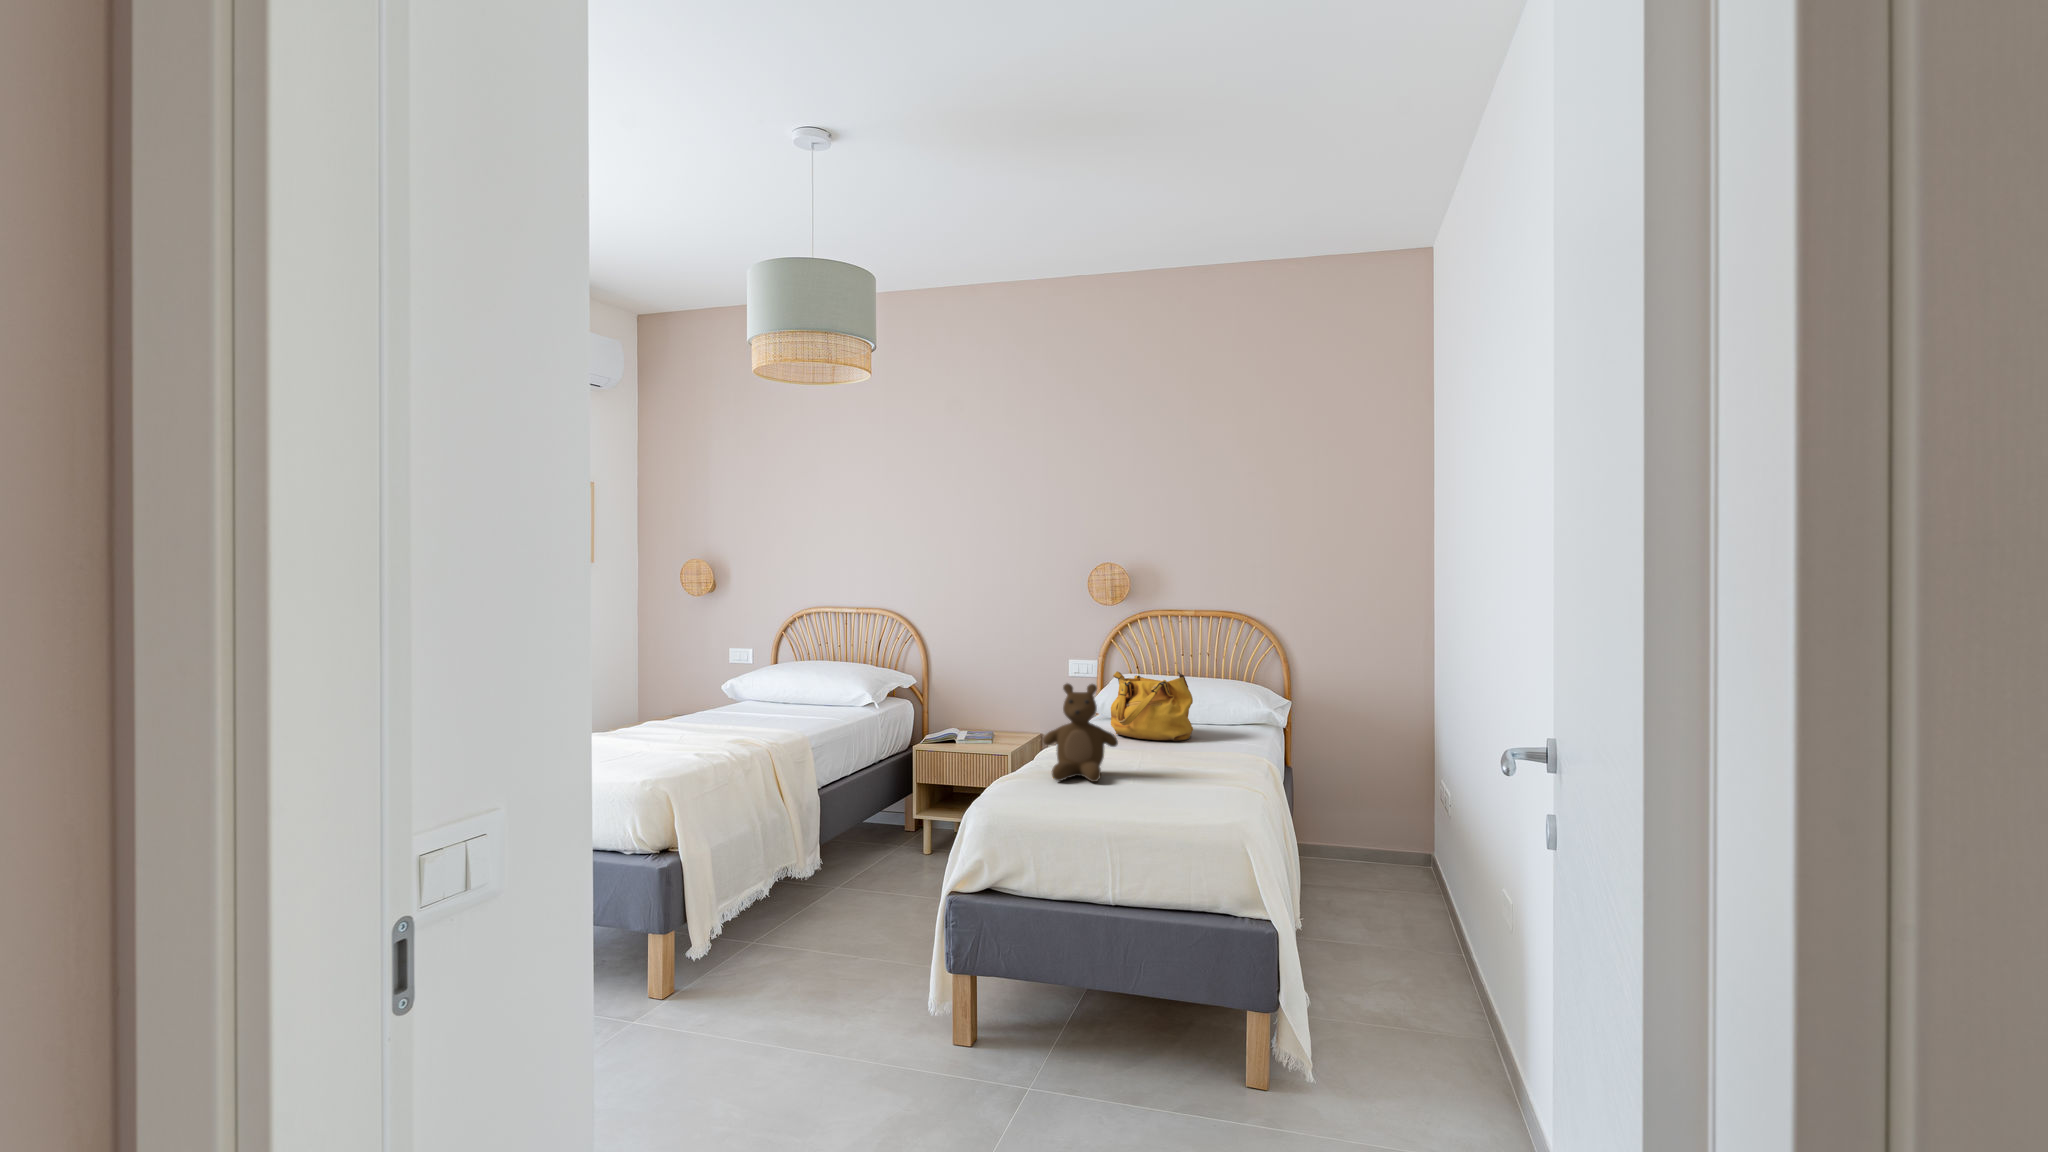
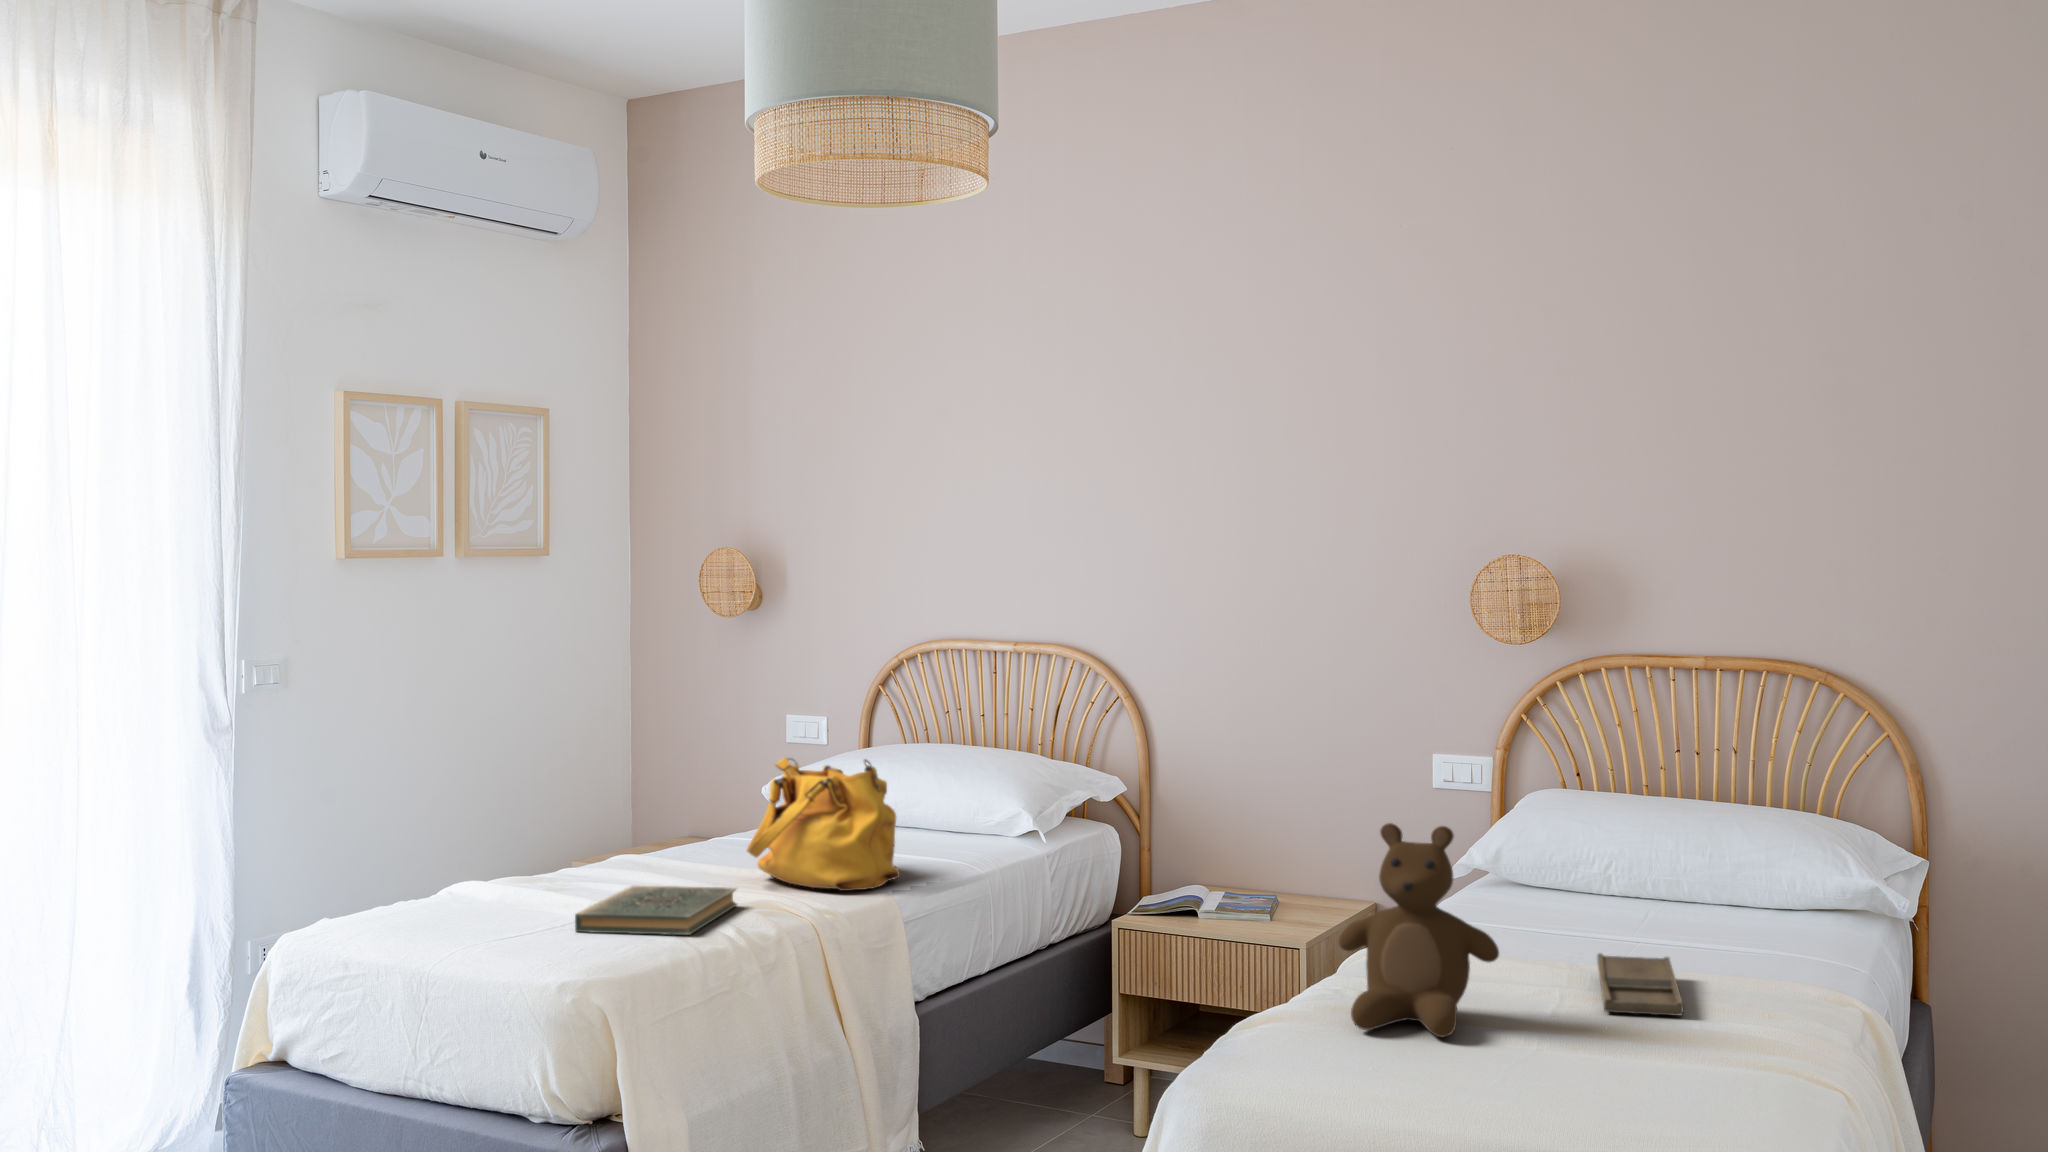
handbag: present [1111,671,1193,741] -> present [747,757,900,891]
book: none [640,732,726,756] -> present [575,885,737,935]
tray: none [1157,744,1199,769] -> present [1597,953,1683,1016]

